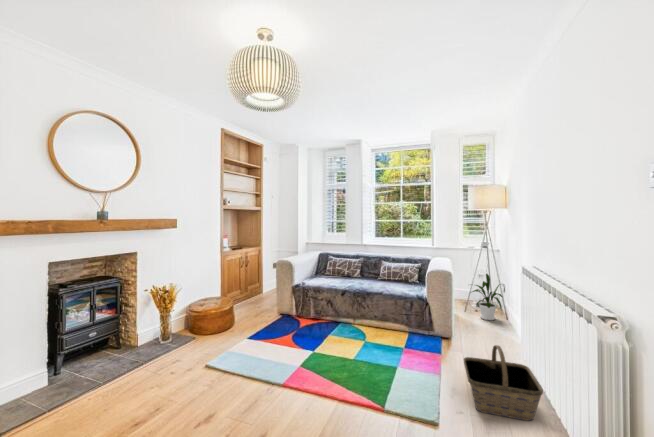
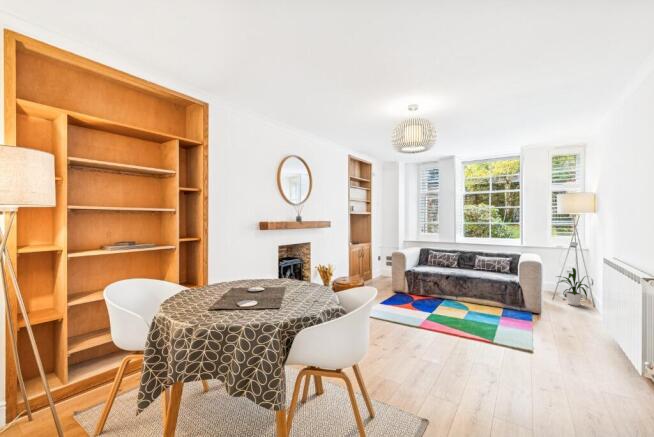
basket: present [464,345,543,421] -> none [550,308,609,355]

